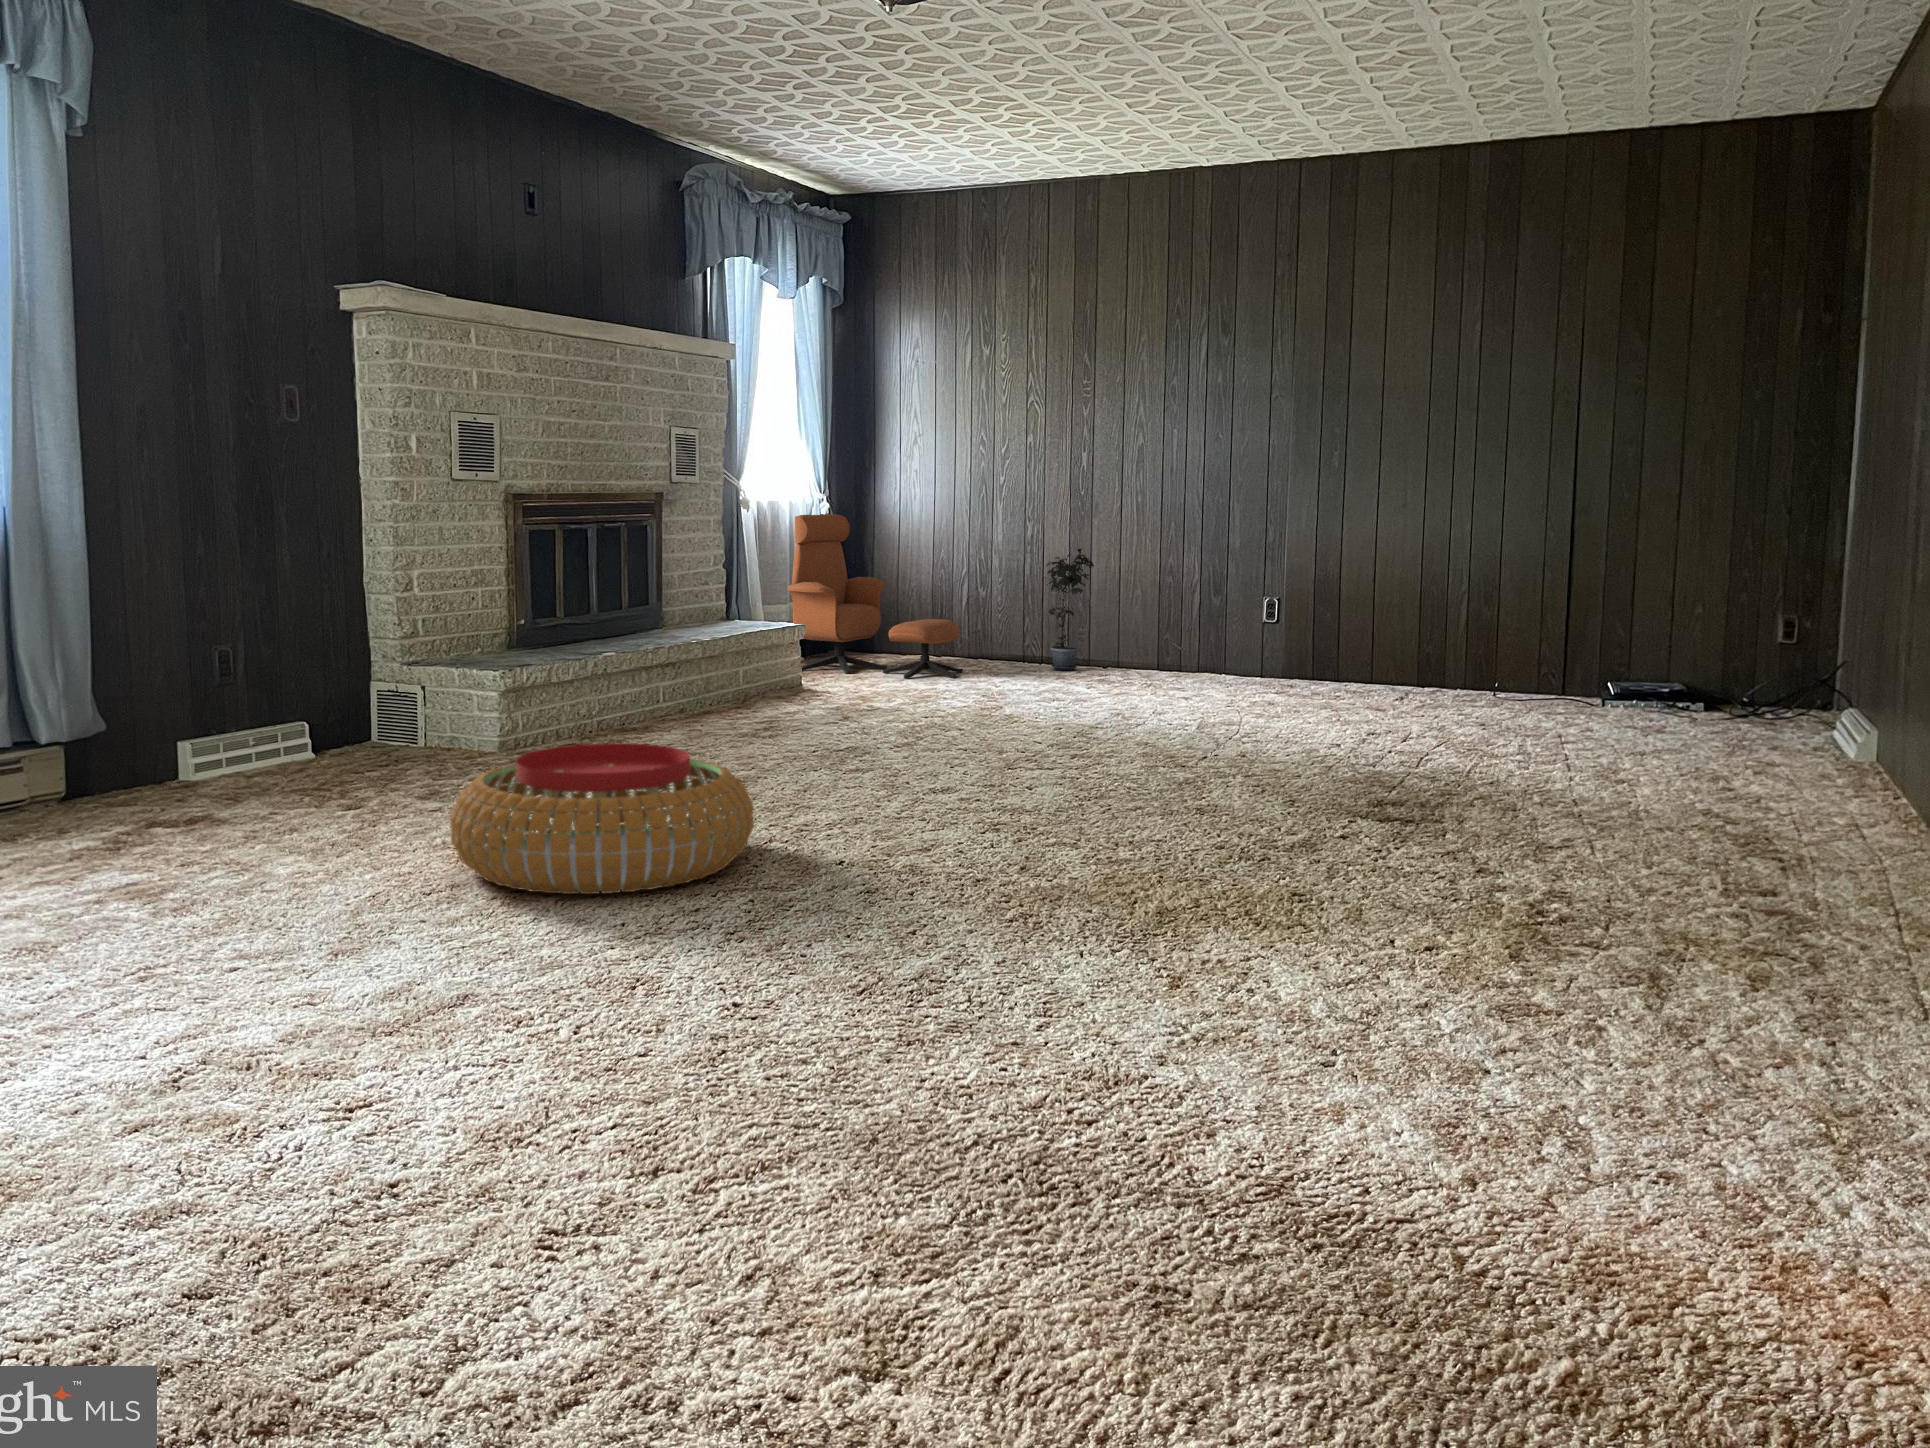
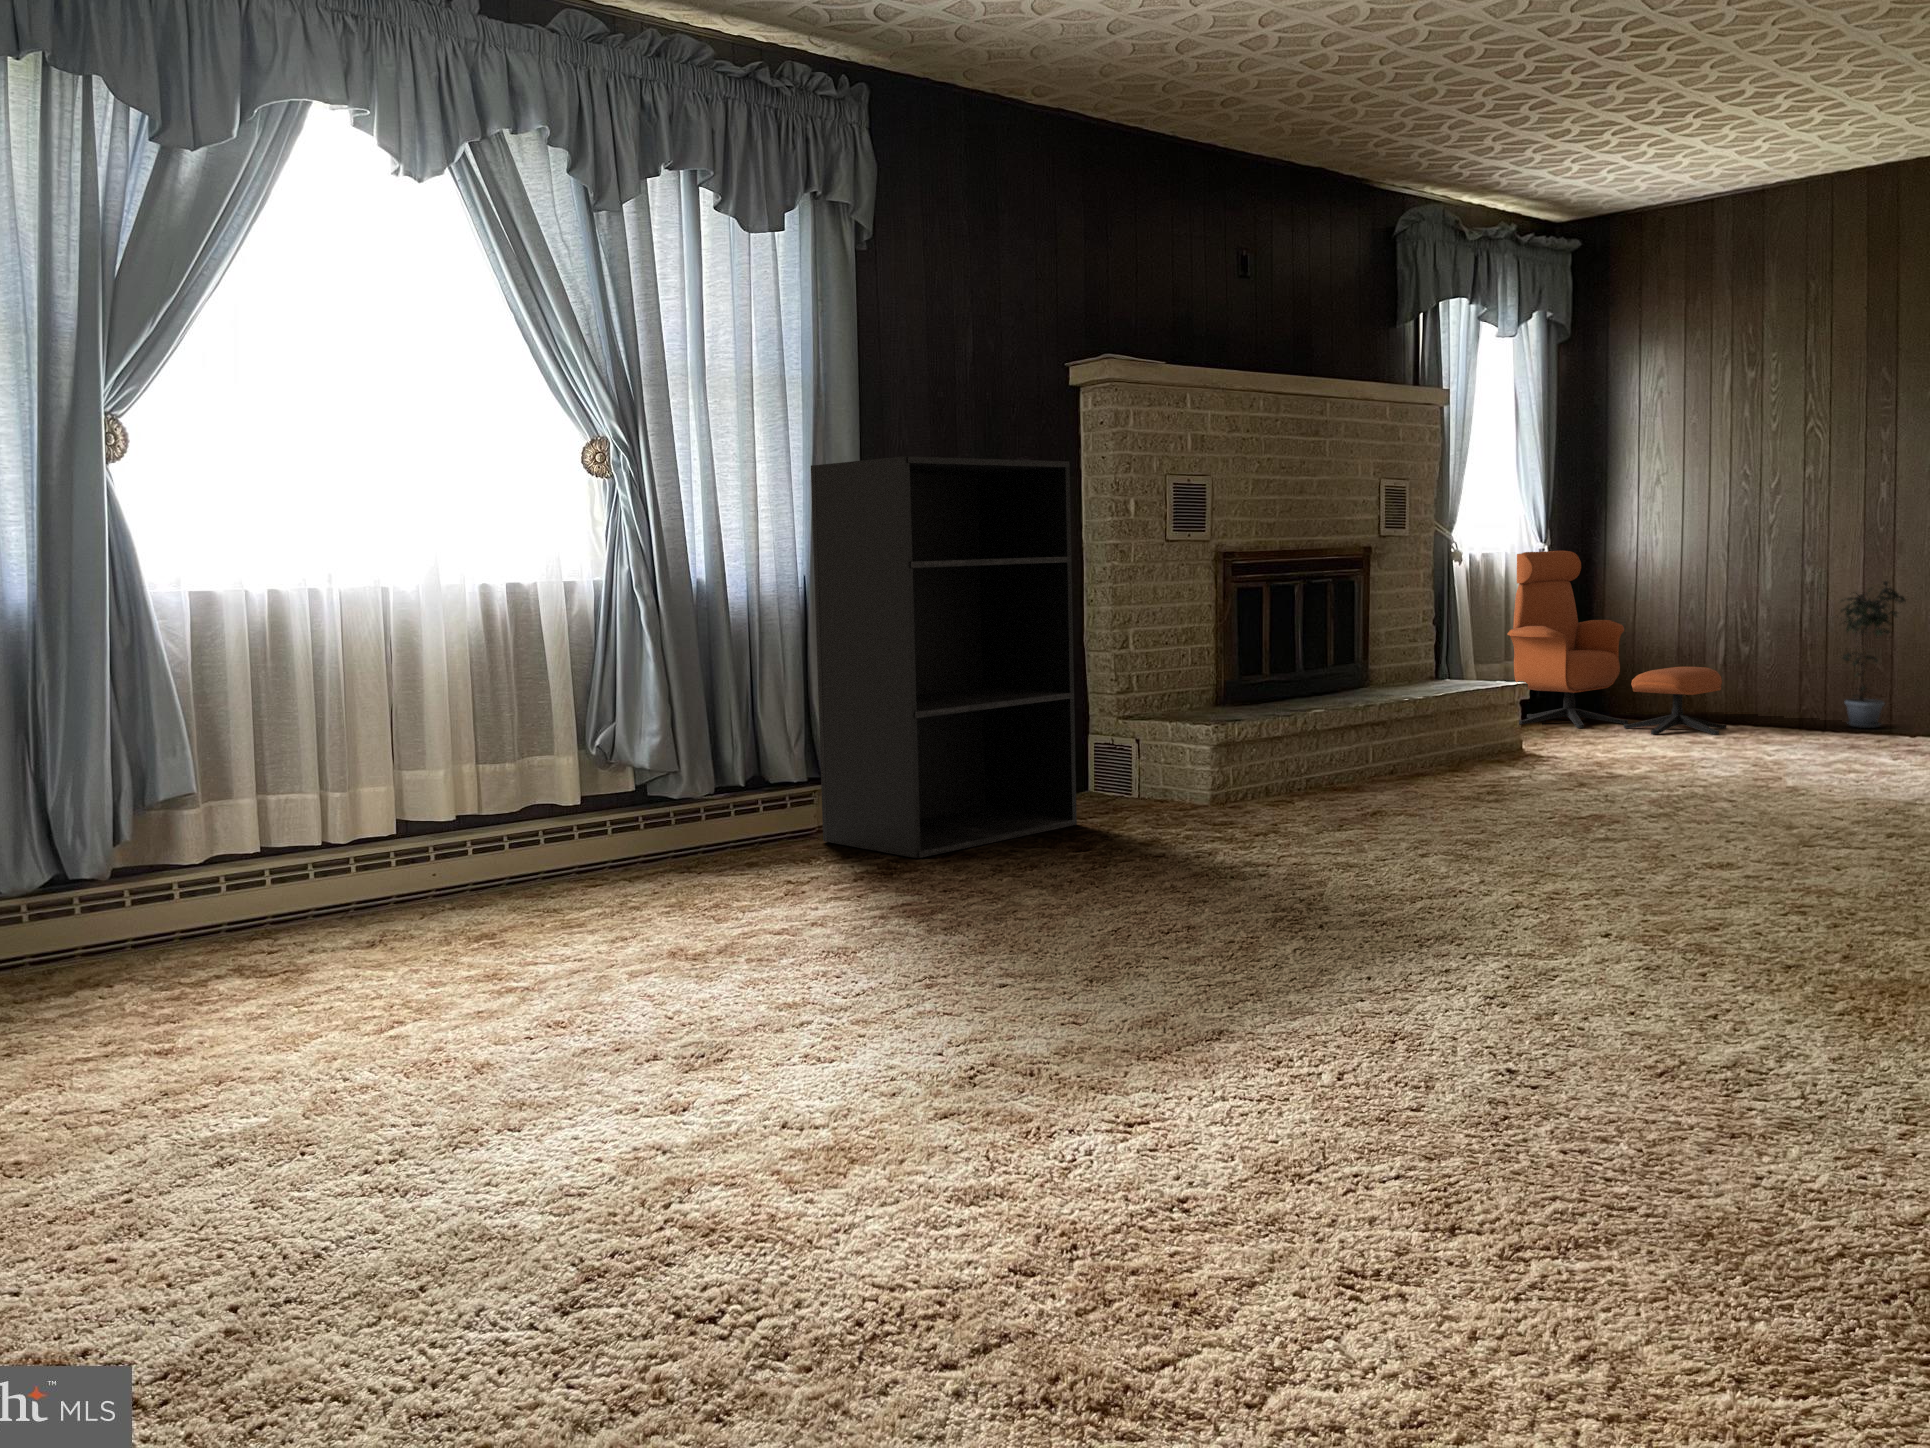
bookshelf: none [22,393,355,831] -> present [811,456,1077,858]
pouf: present [450,743,754,894] -> none [1183,789,1506,944]

